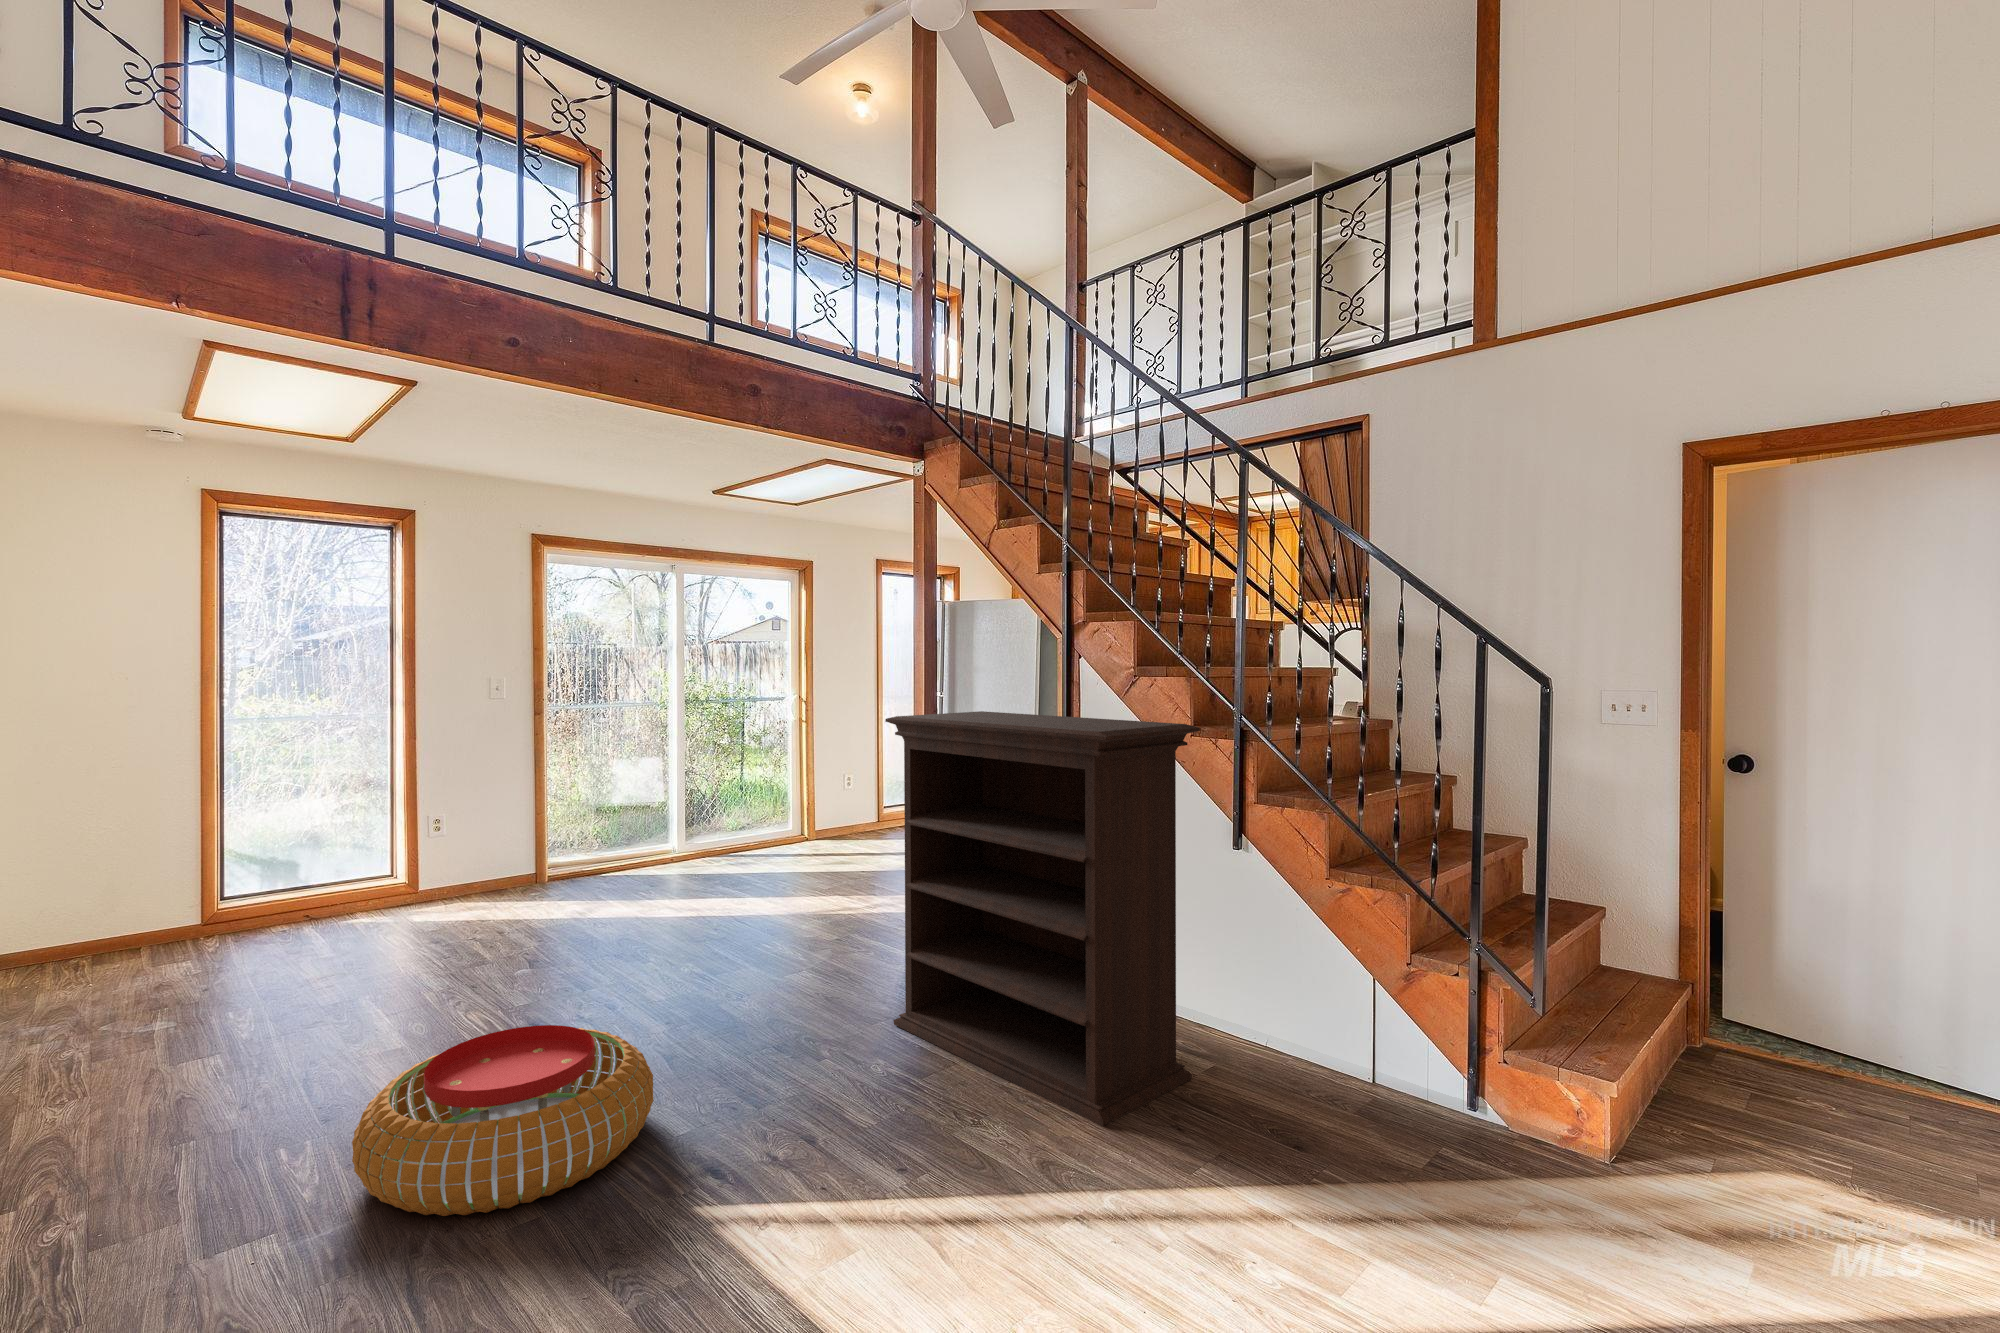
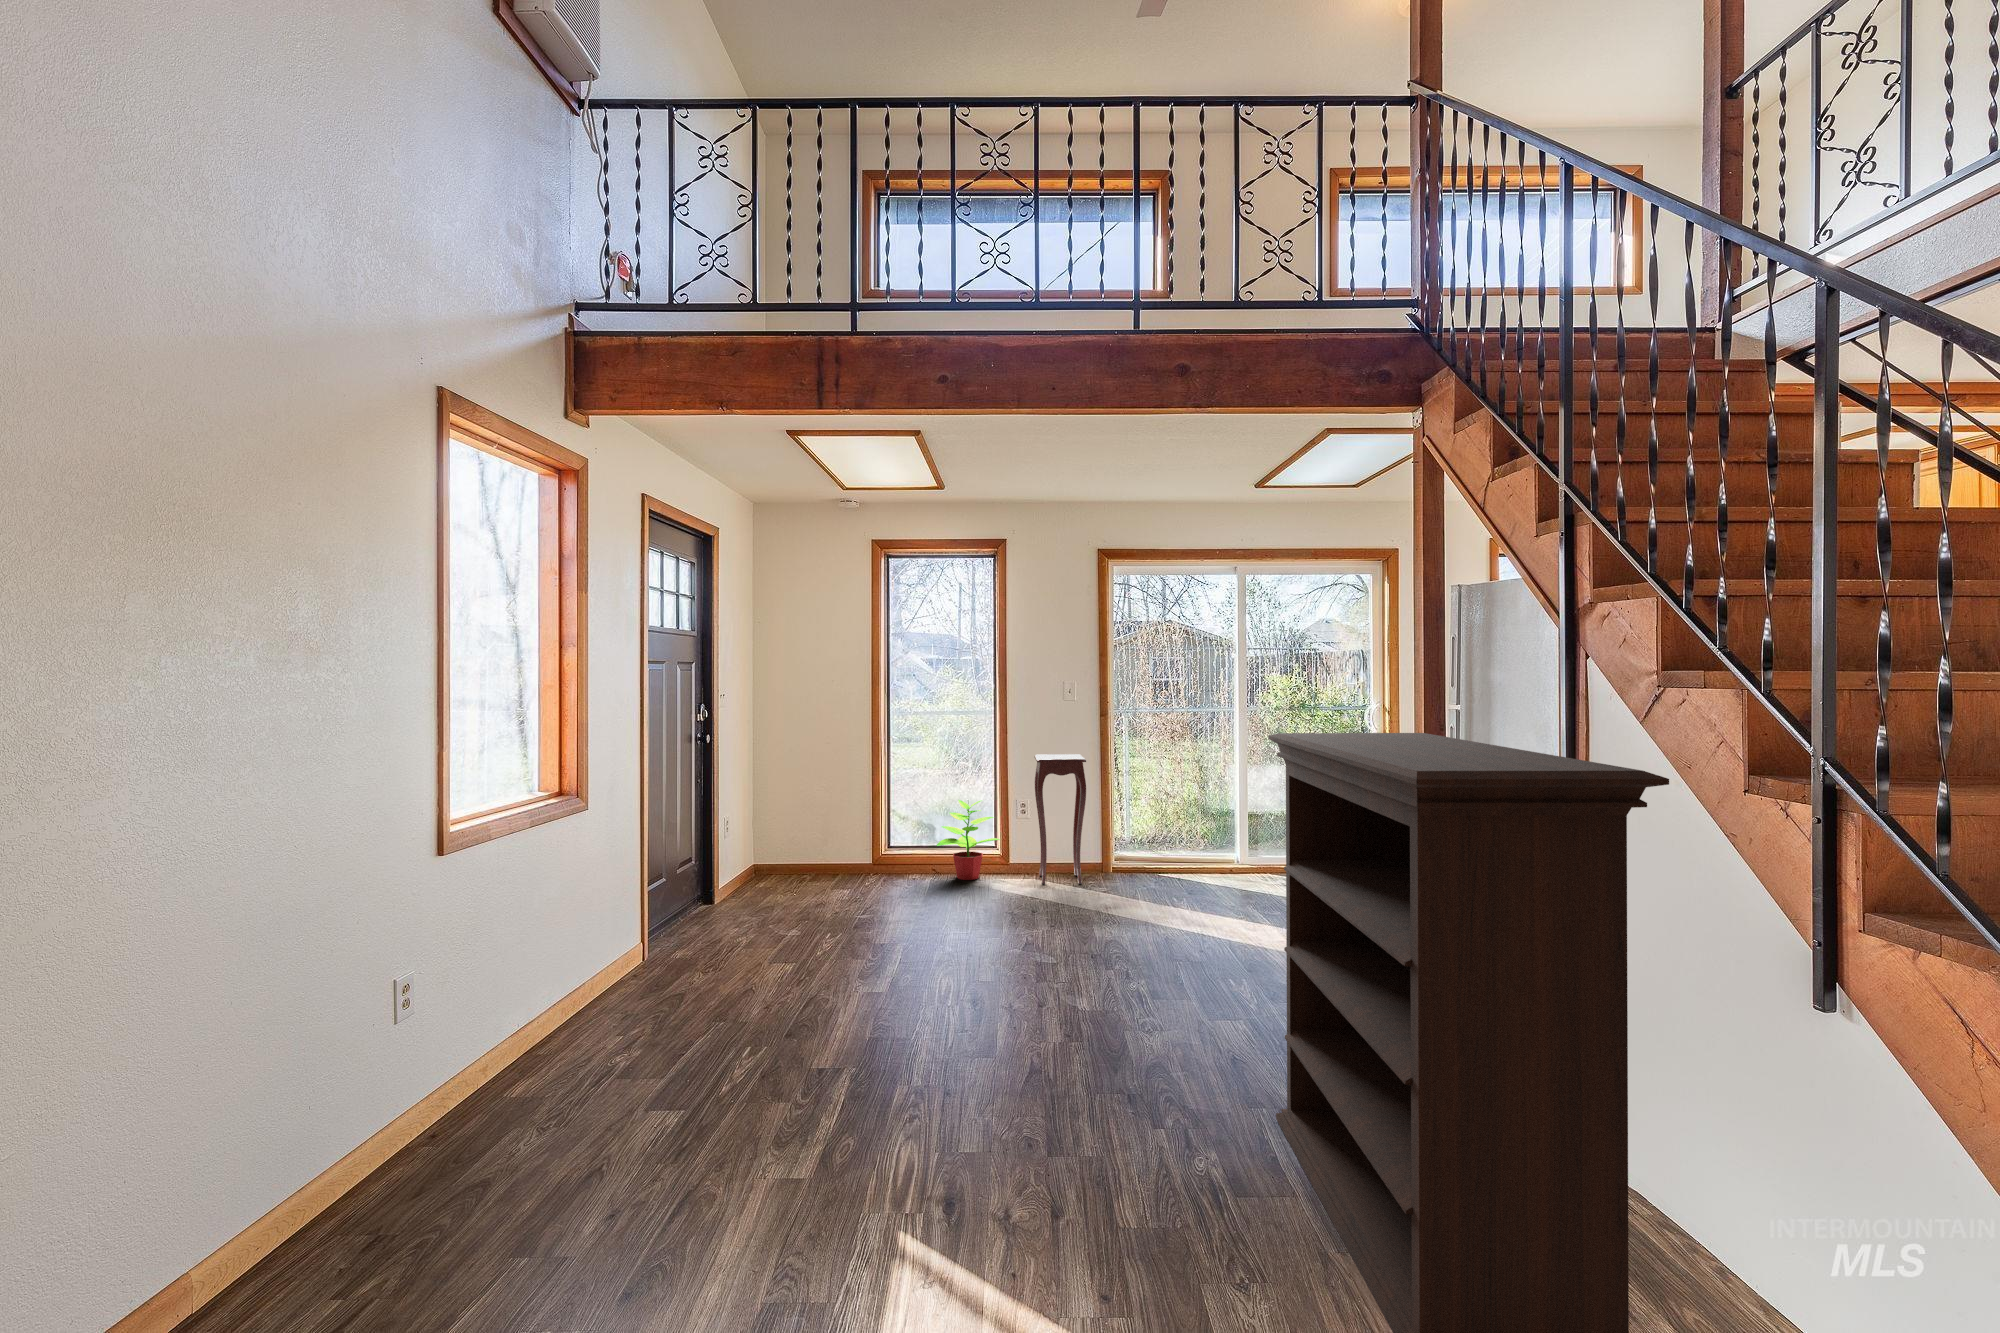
side table: none [459,757,533,902] -> present [1035,754,1086,884]
potted plant: none [331,816,424,915] -> present [937,800,1000,880]
pouf: present [352,1025,654,1216] -> none [718,1000,965,1165]

